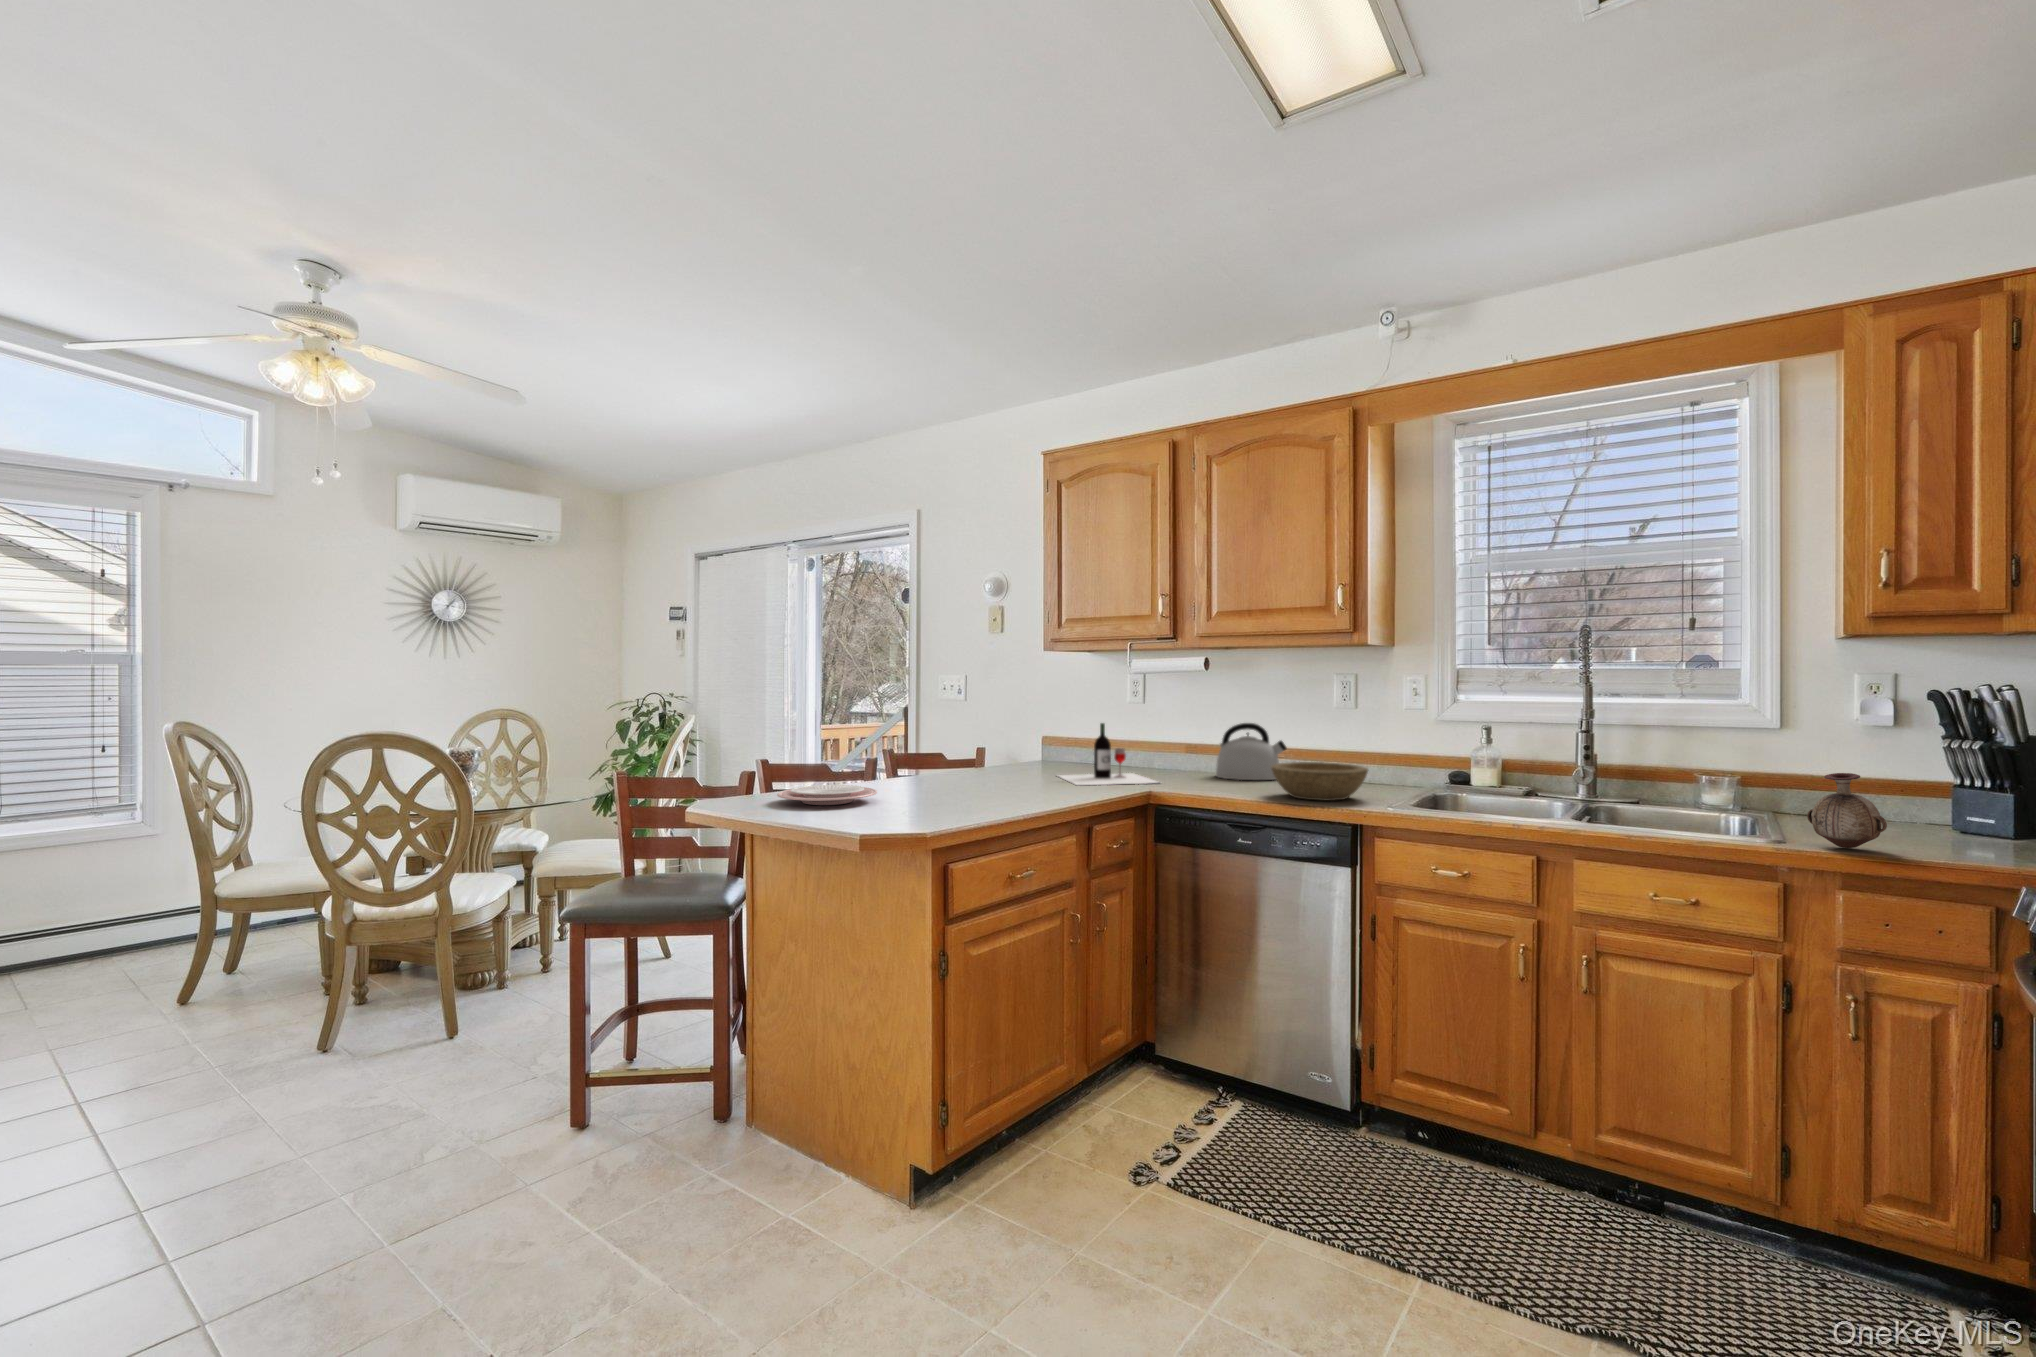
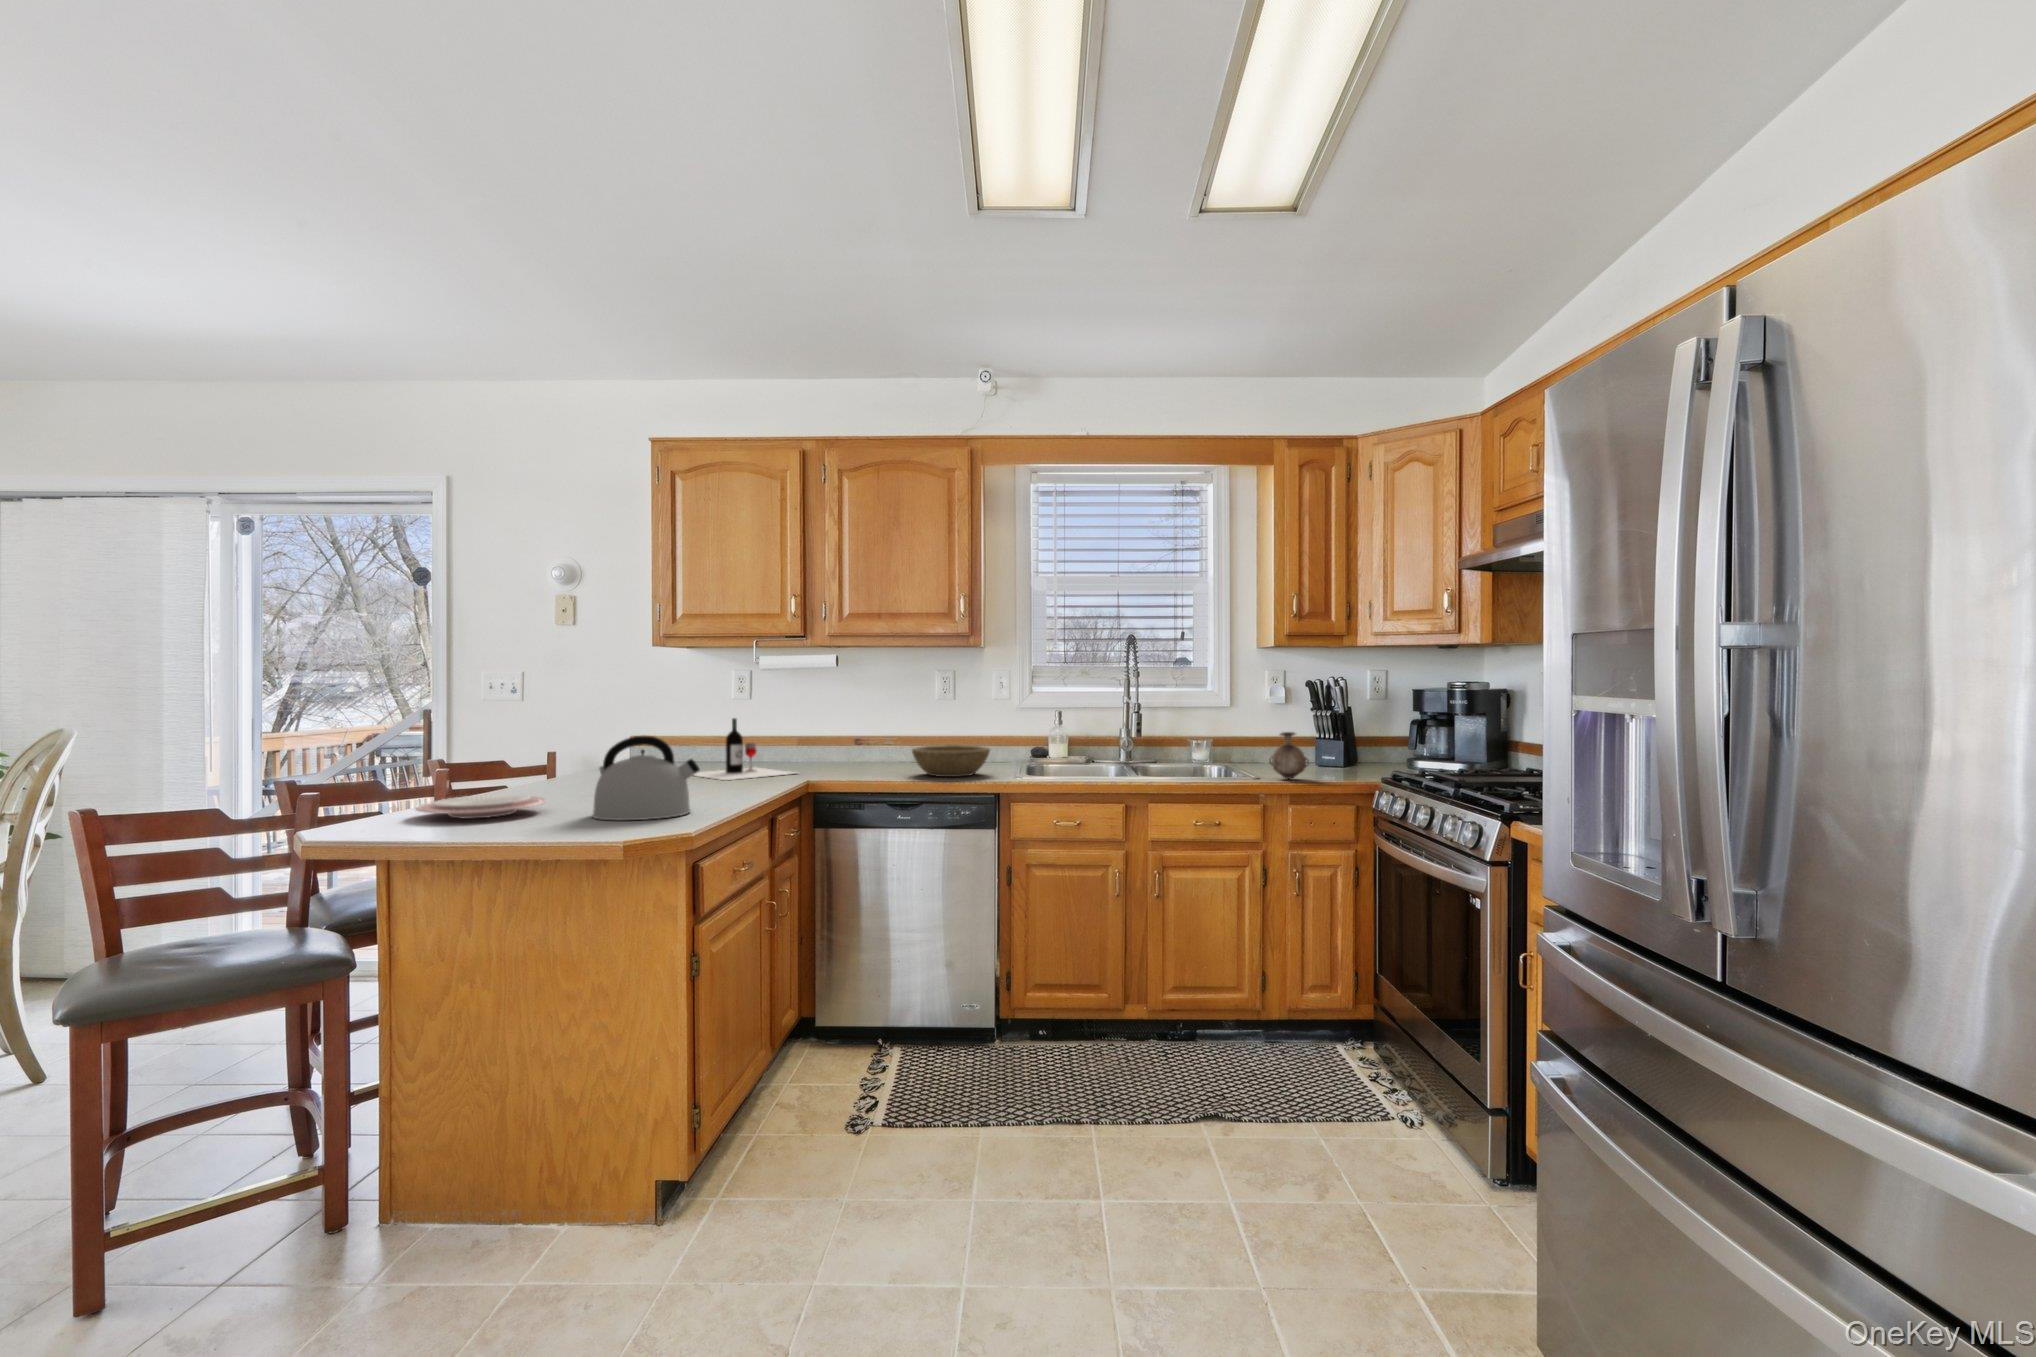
kettle: present [1216,723,1287,780] -> present [592,736,700,820]

